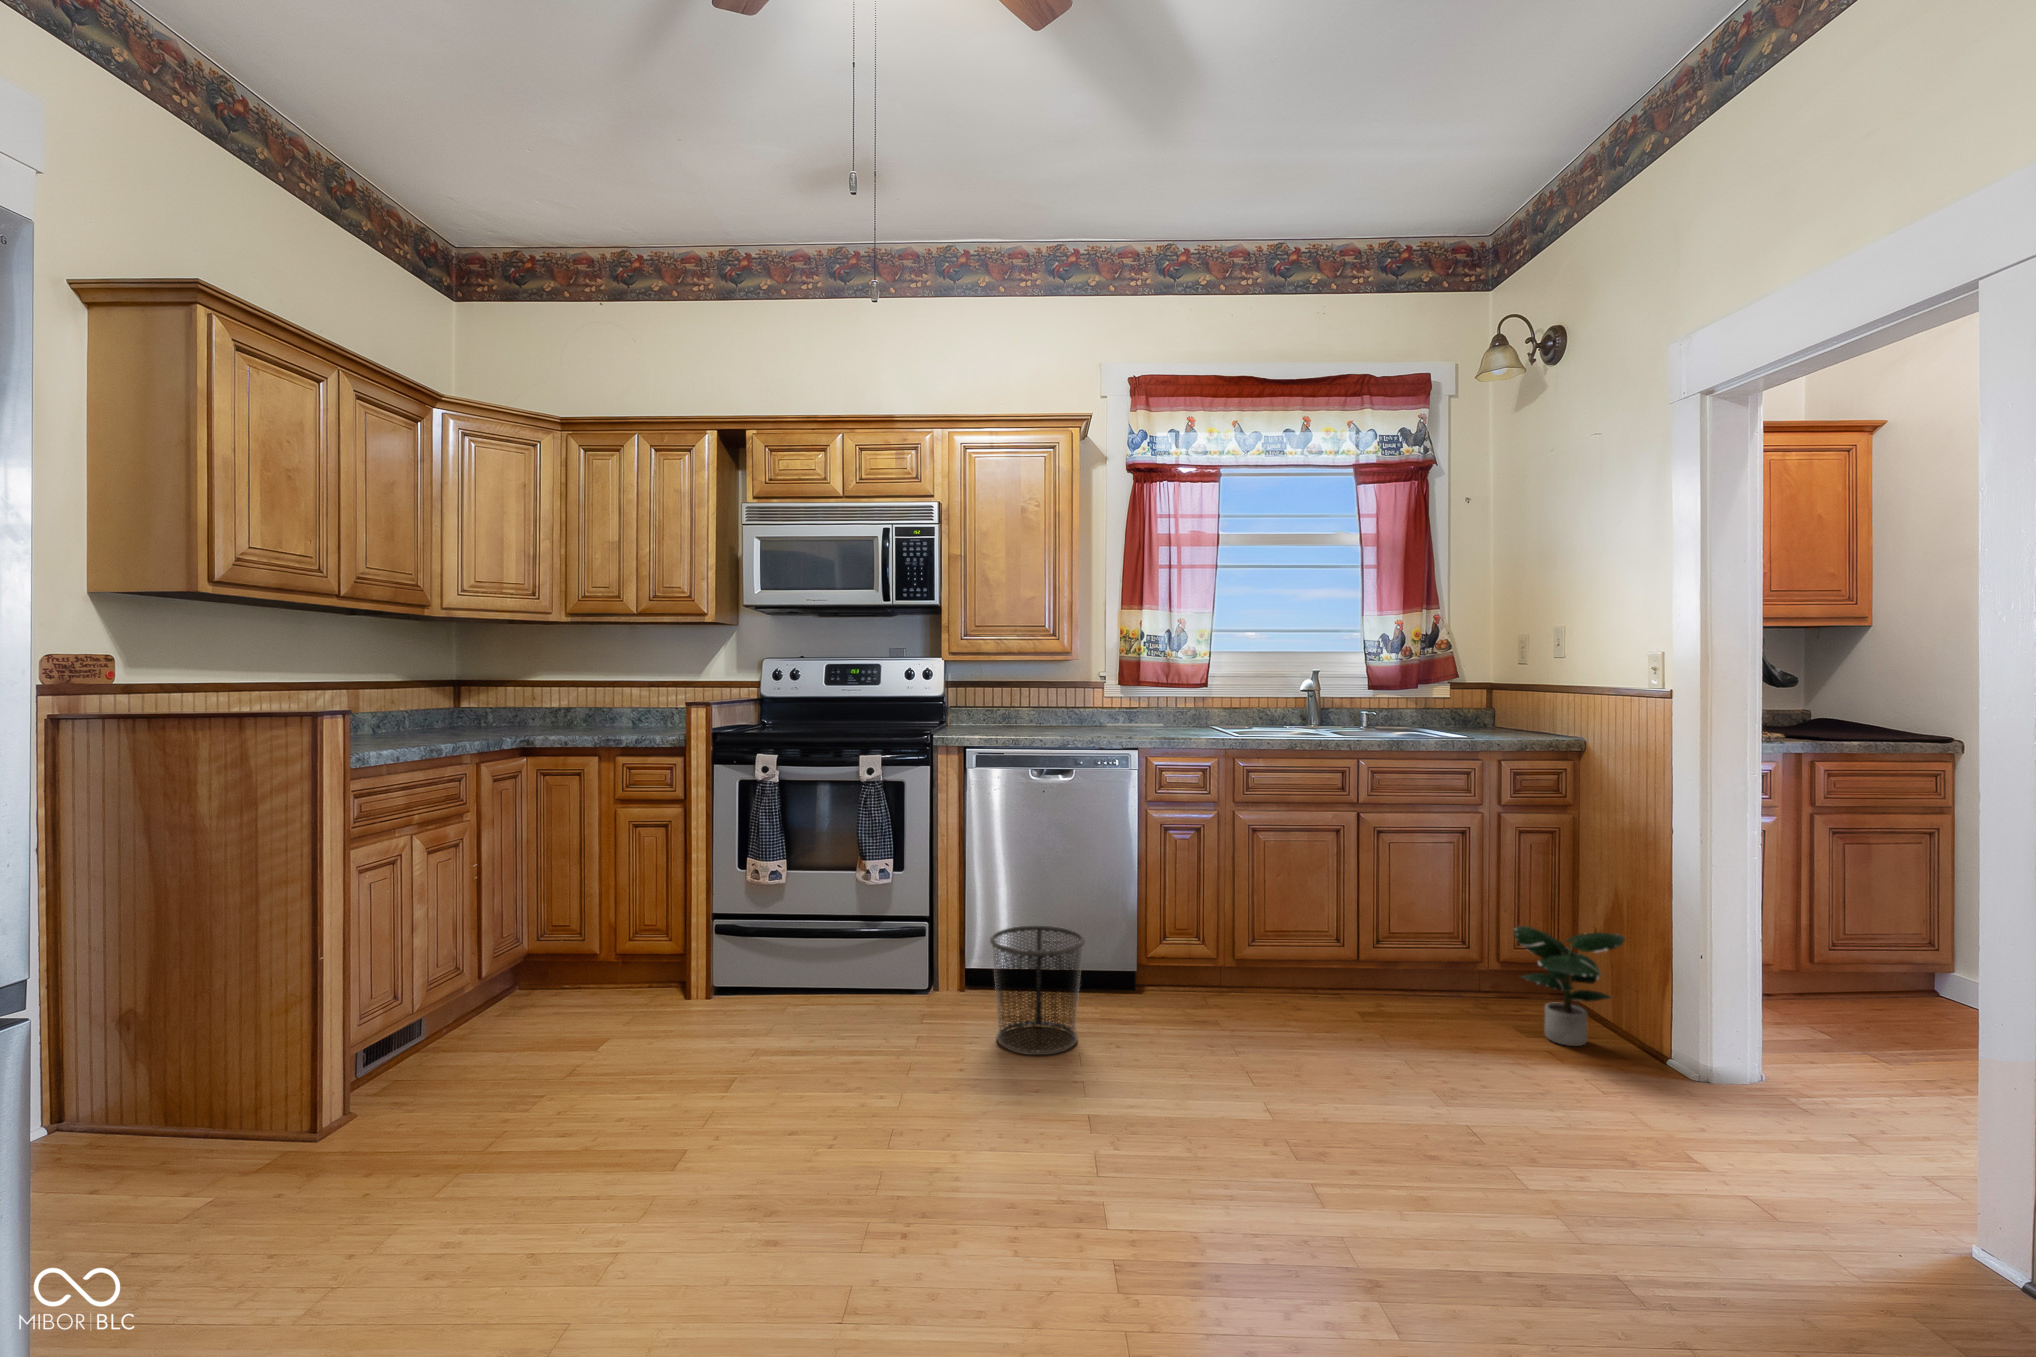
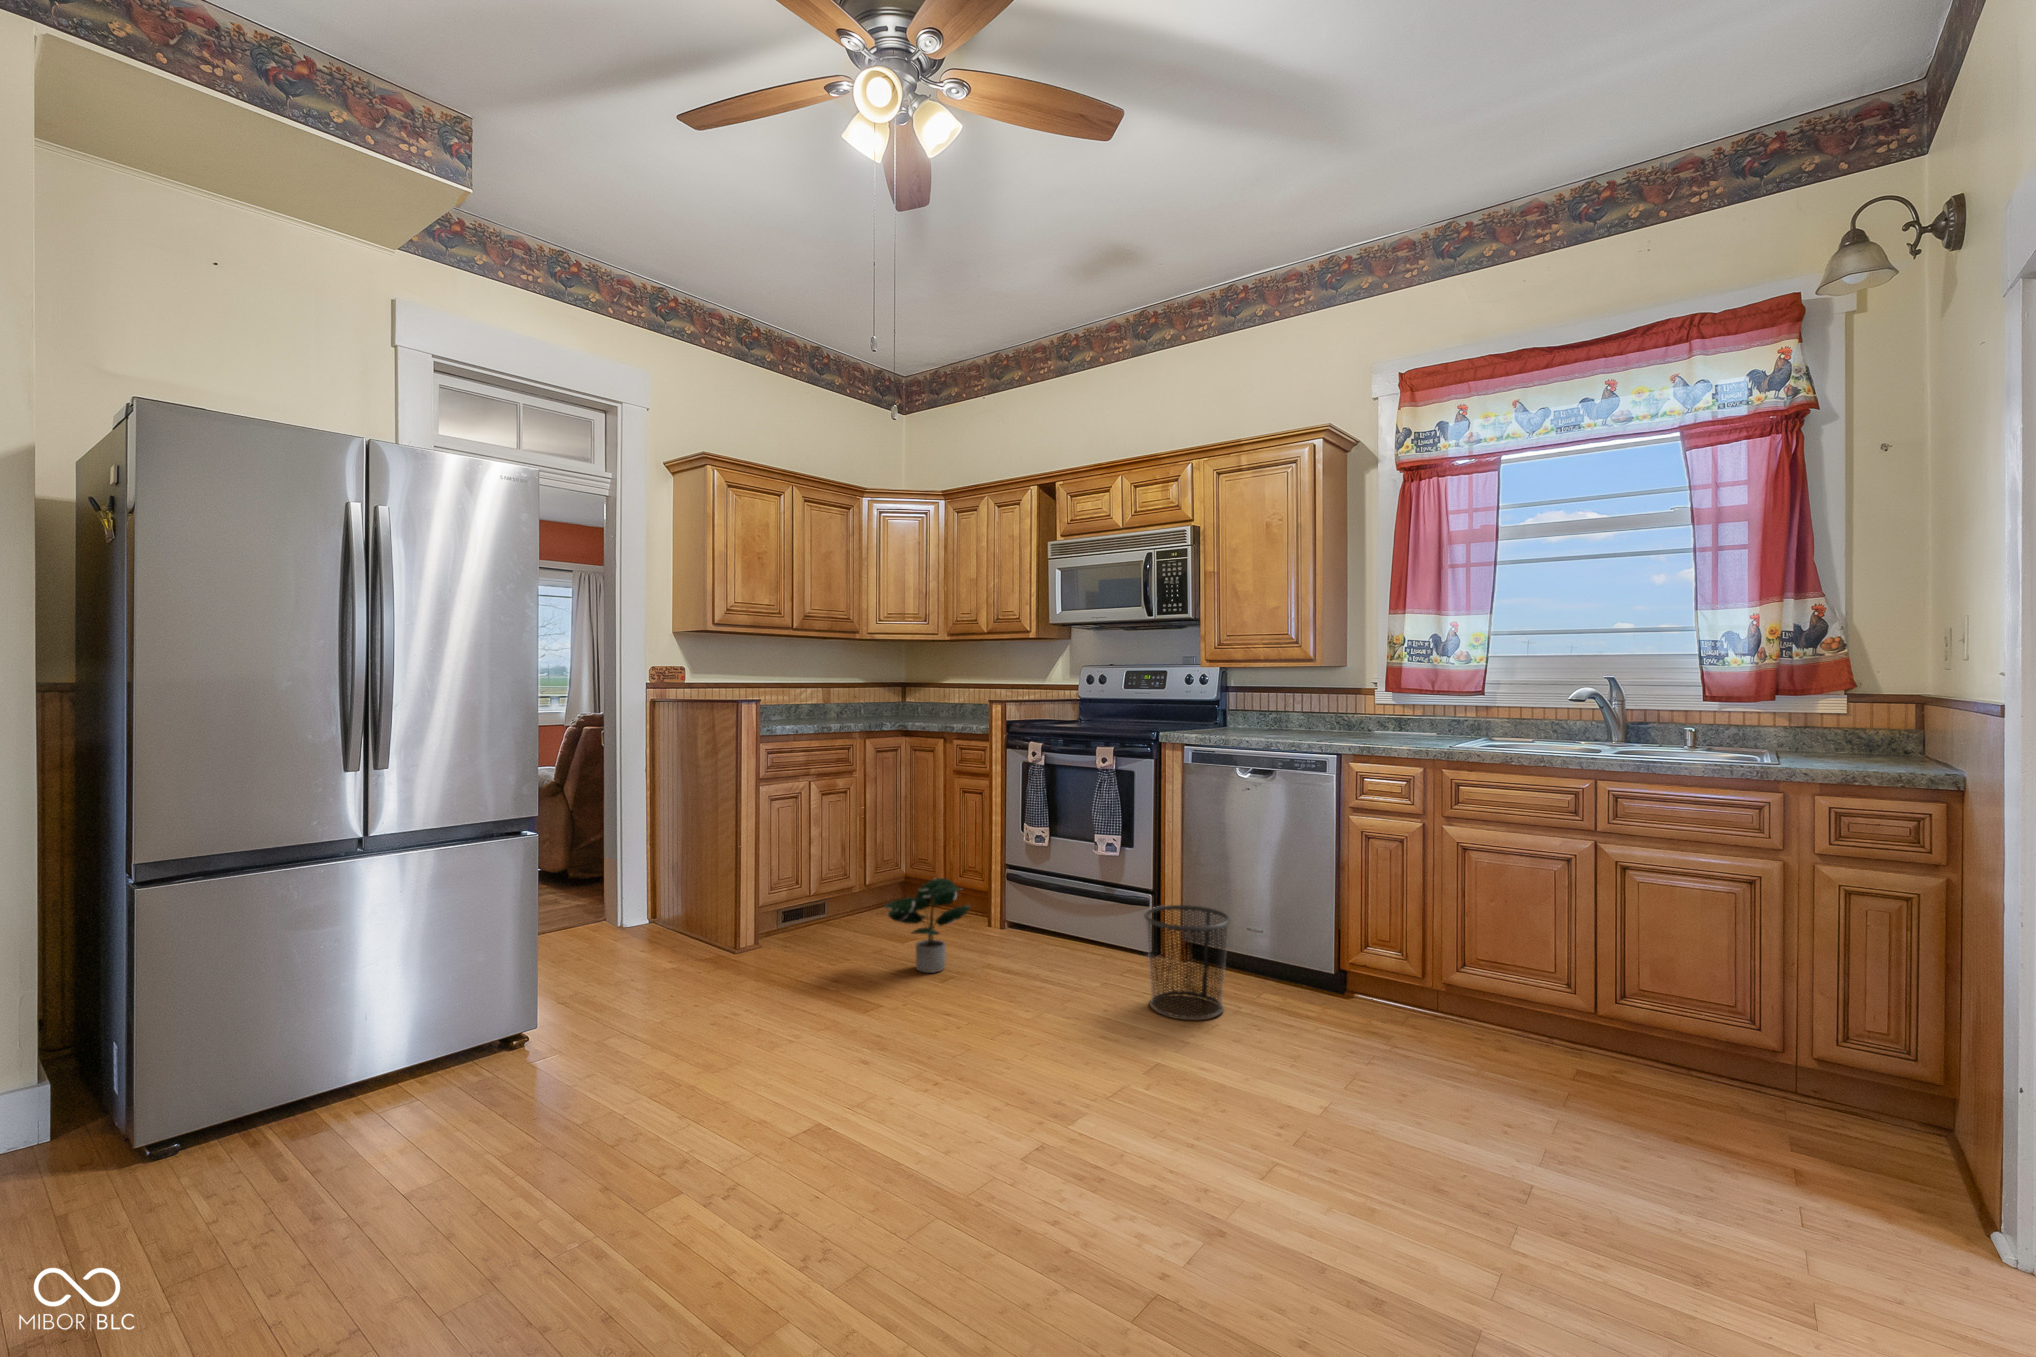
potted plant: present [1514,926,1625,1046] -> present [885,878,970,973]

